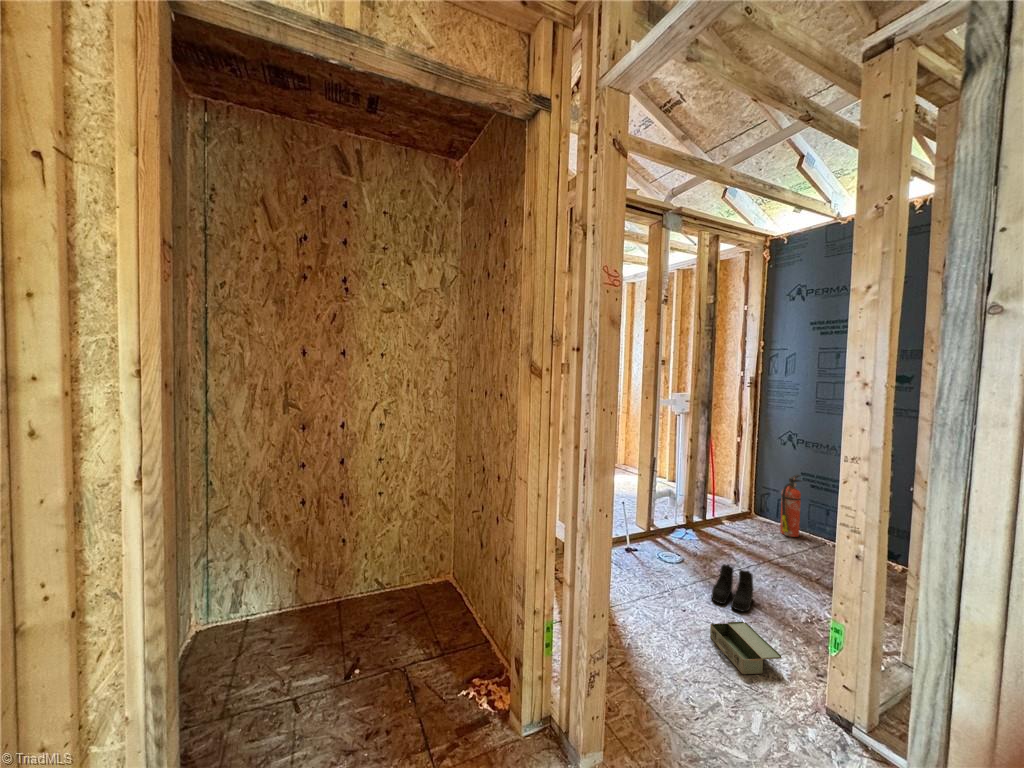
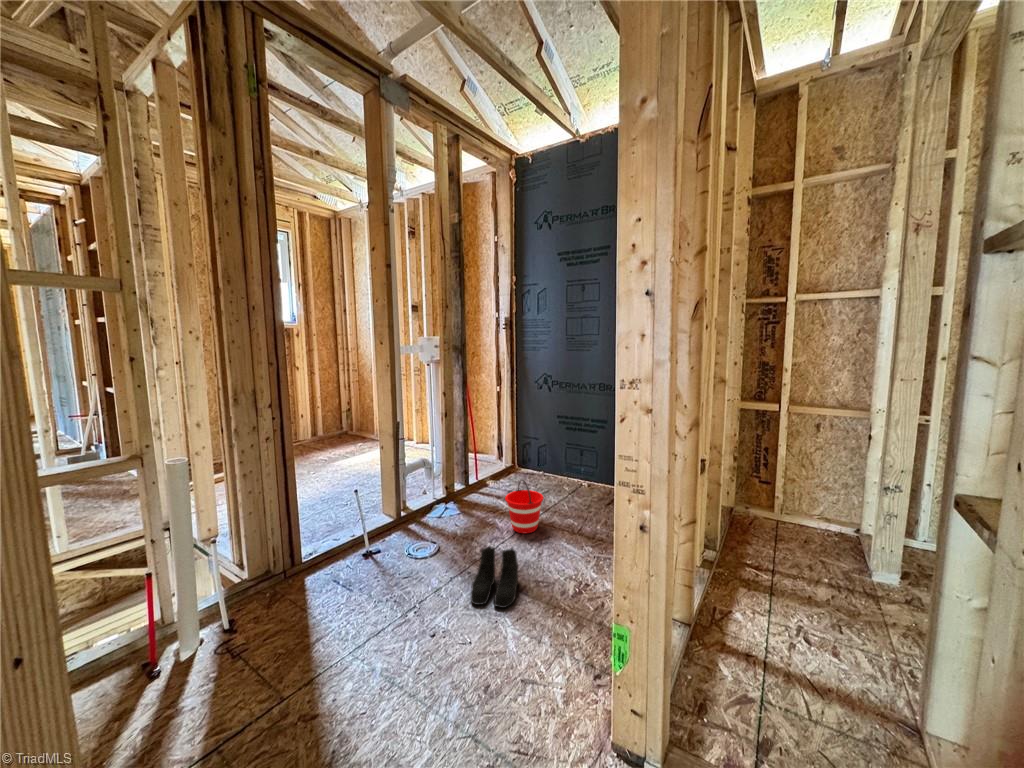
fire extinguisher: present [780,475,801,537] -> none [541,418,558,485]
bucket: none [743,522,781,569] -> present [505,480,543,533]
toolbox: present [710,622,782,674] -> none [466,630,555,727]

